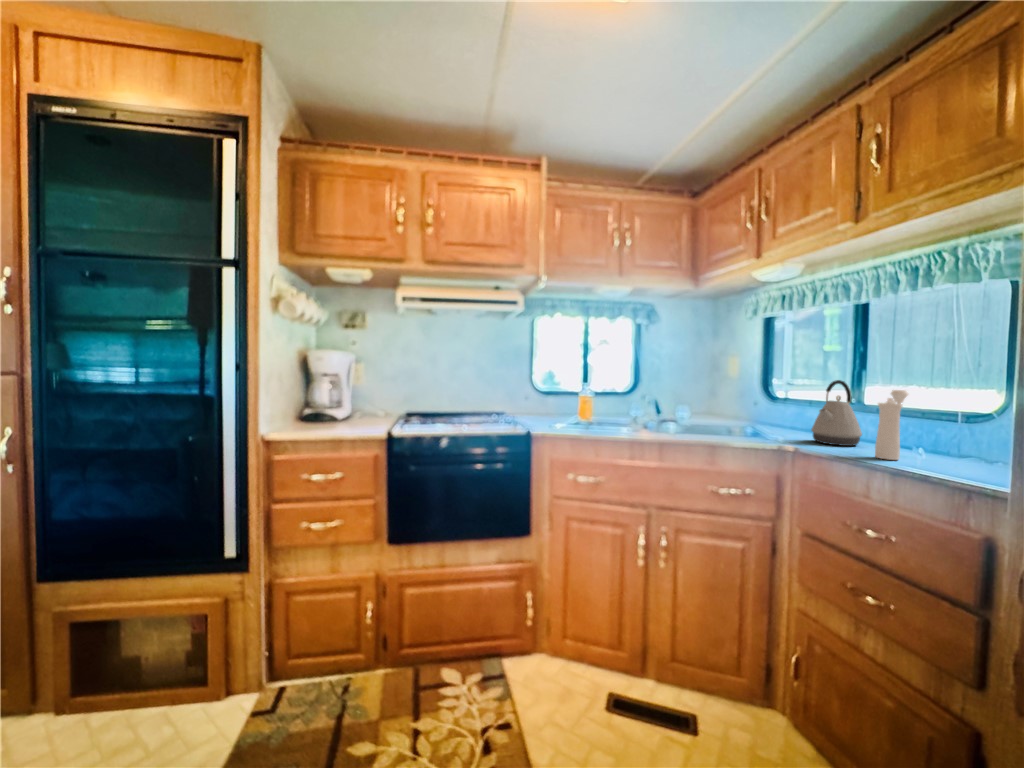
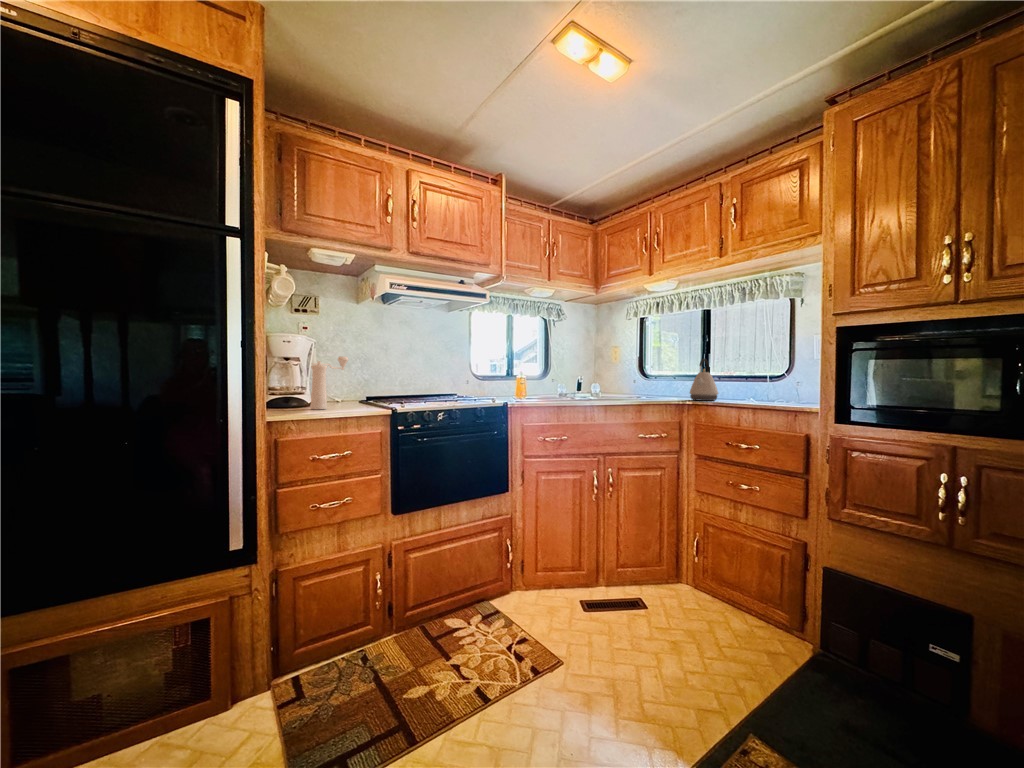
pepper mill: present [875,390,908,460] -> present [311,357,348,409]

